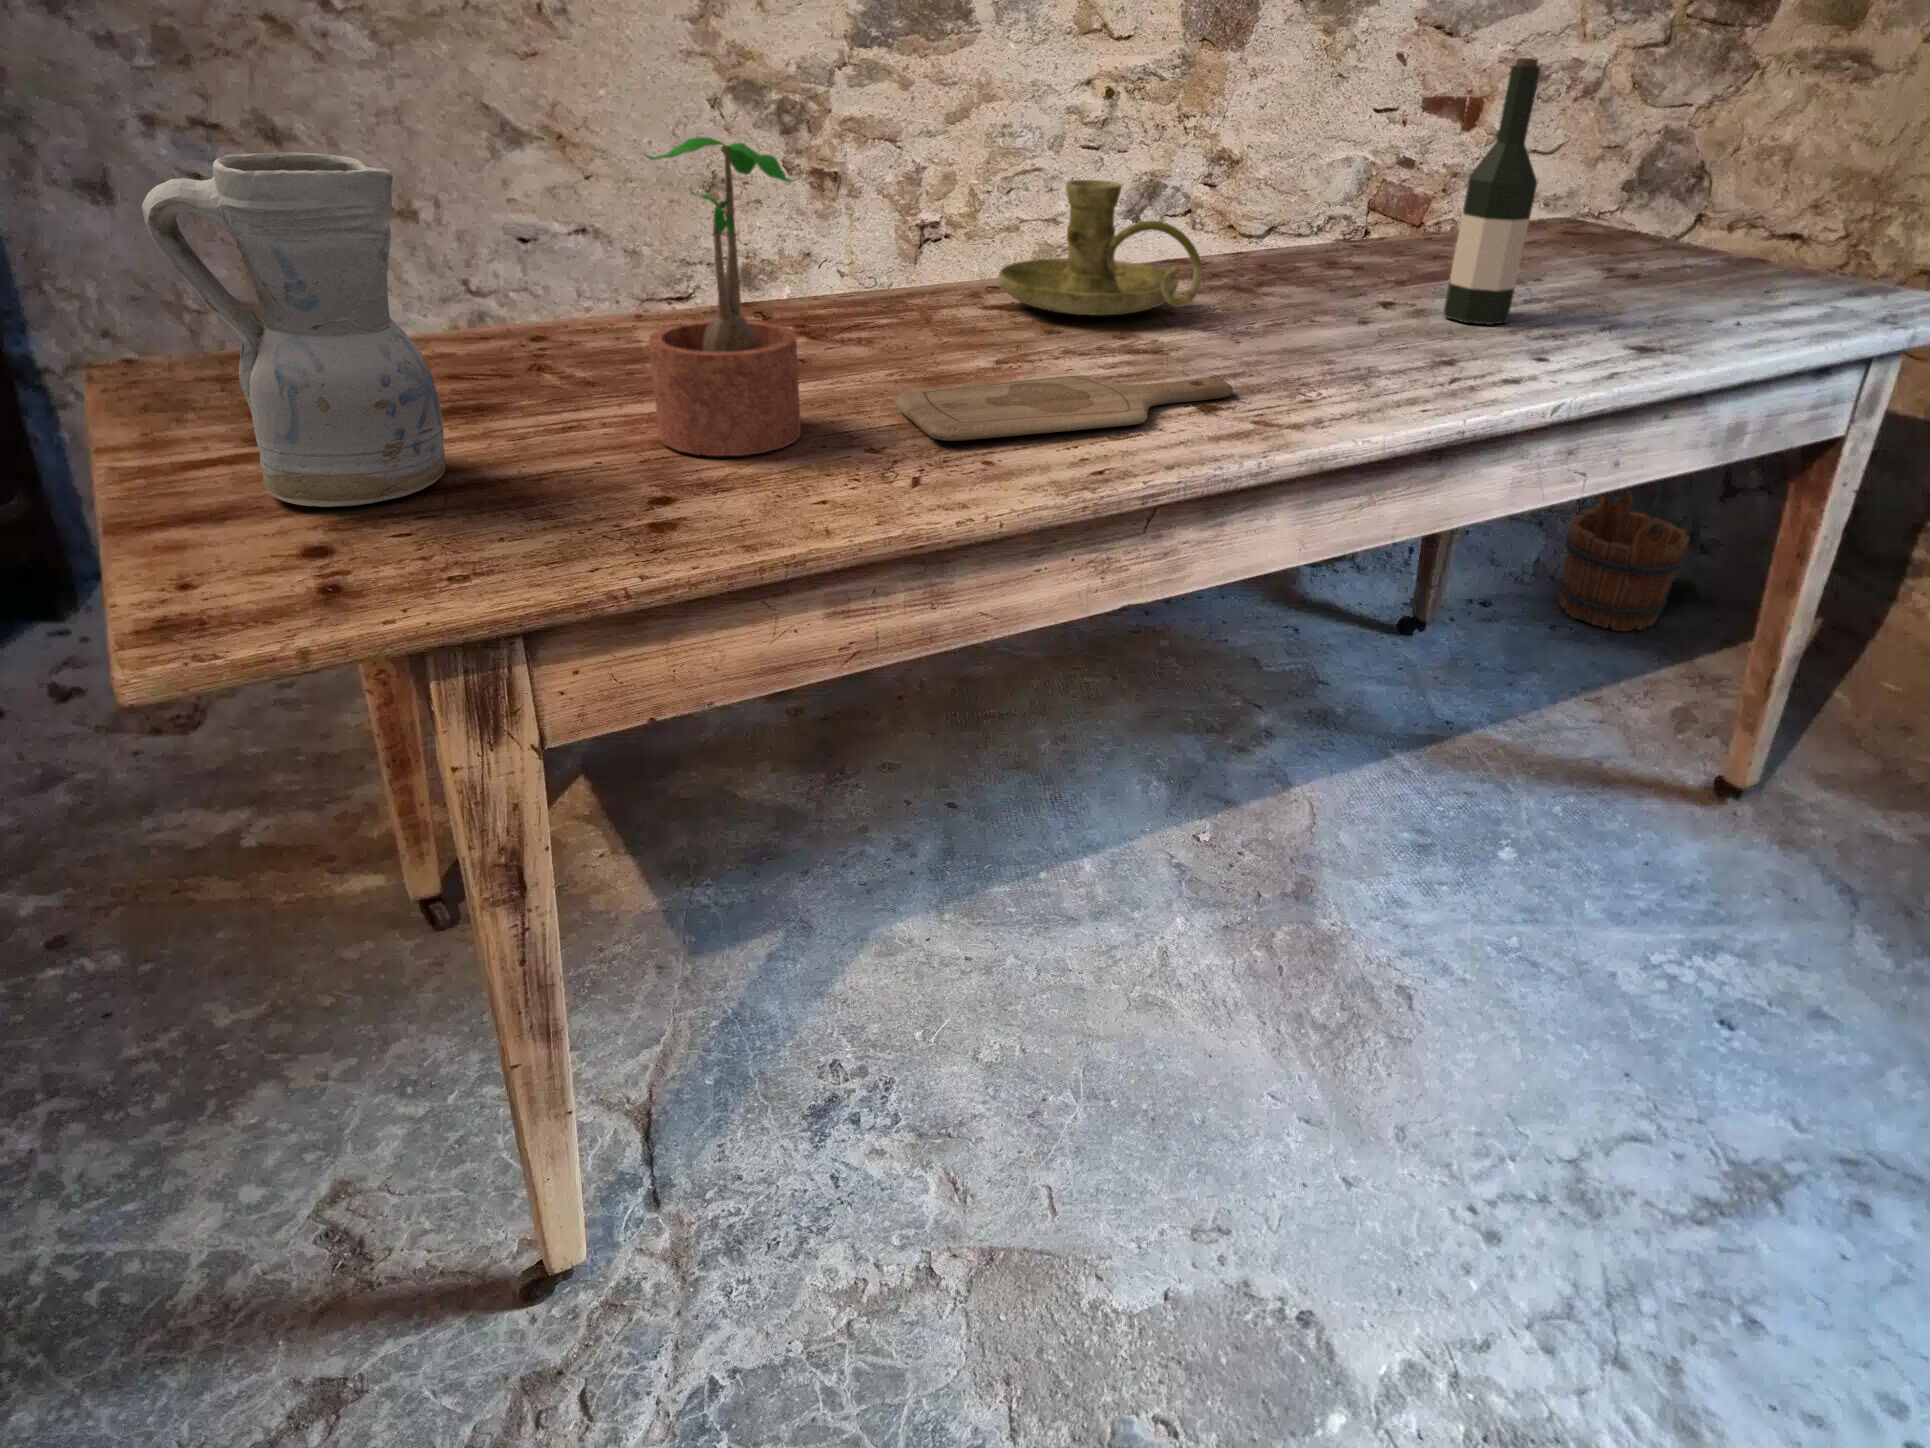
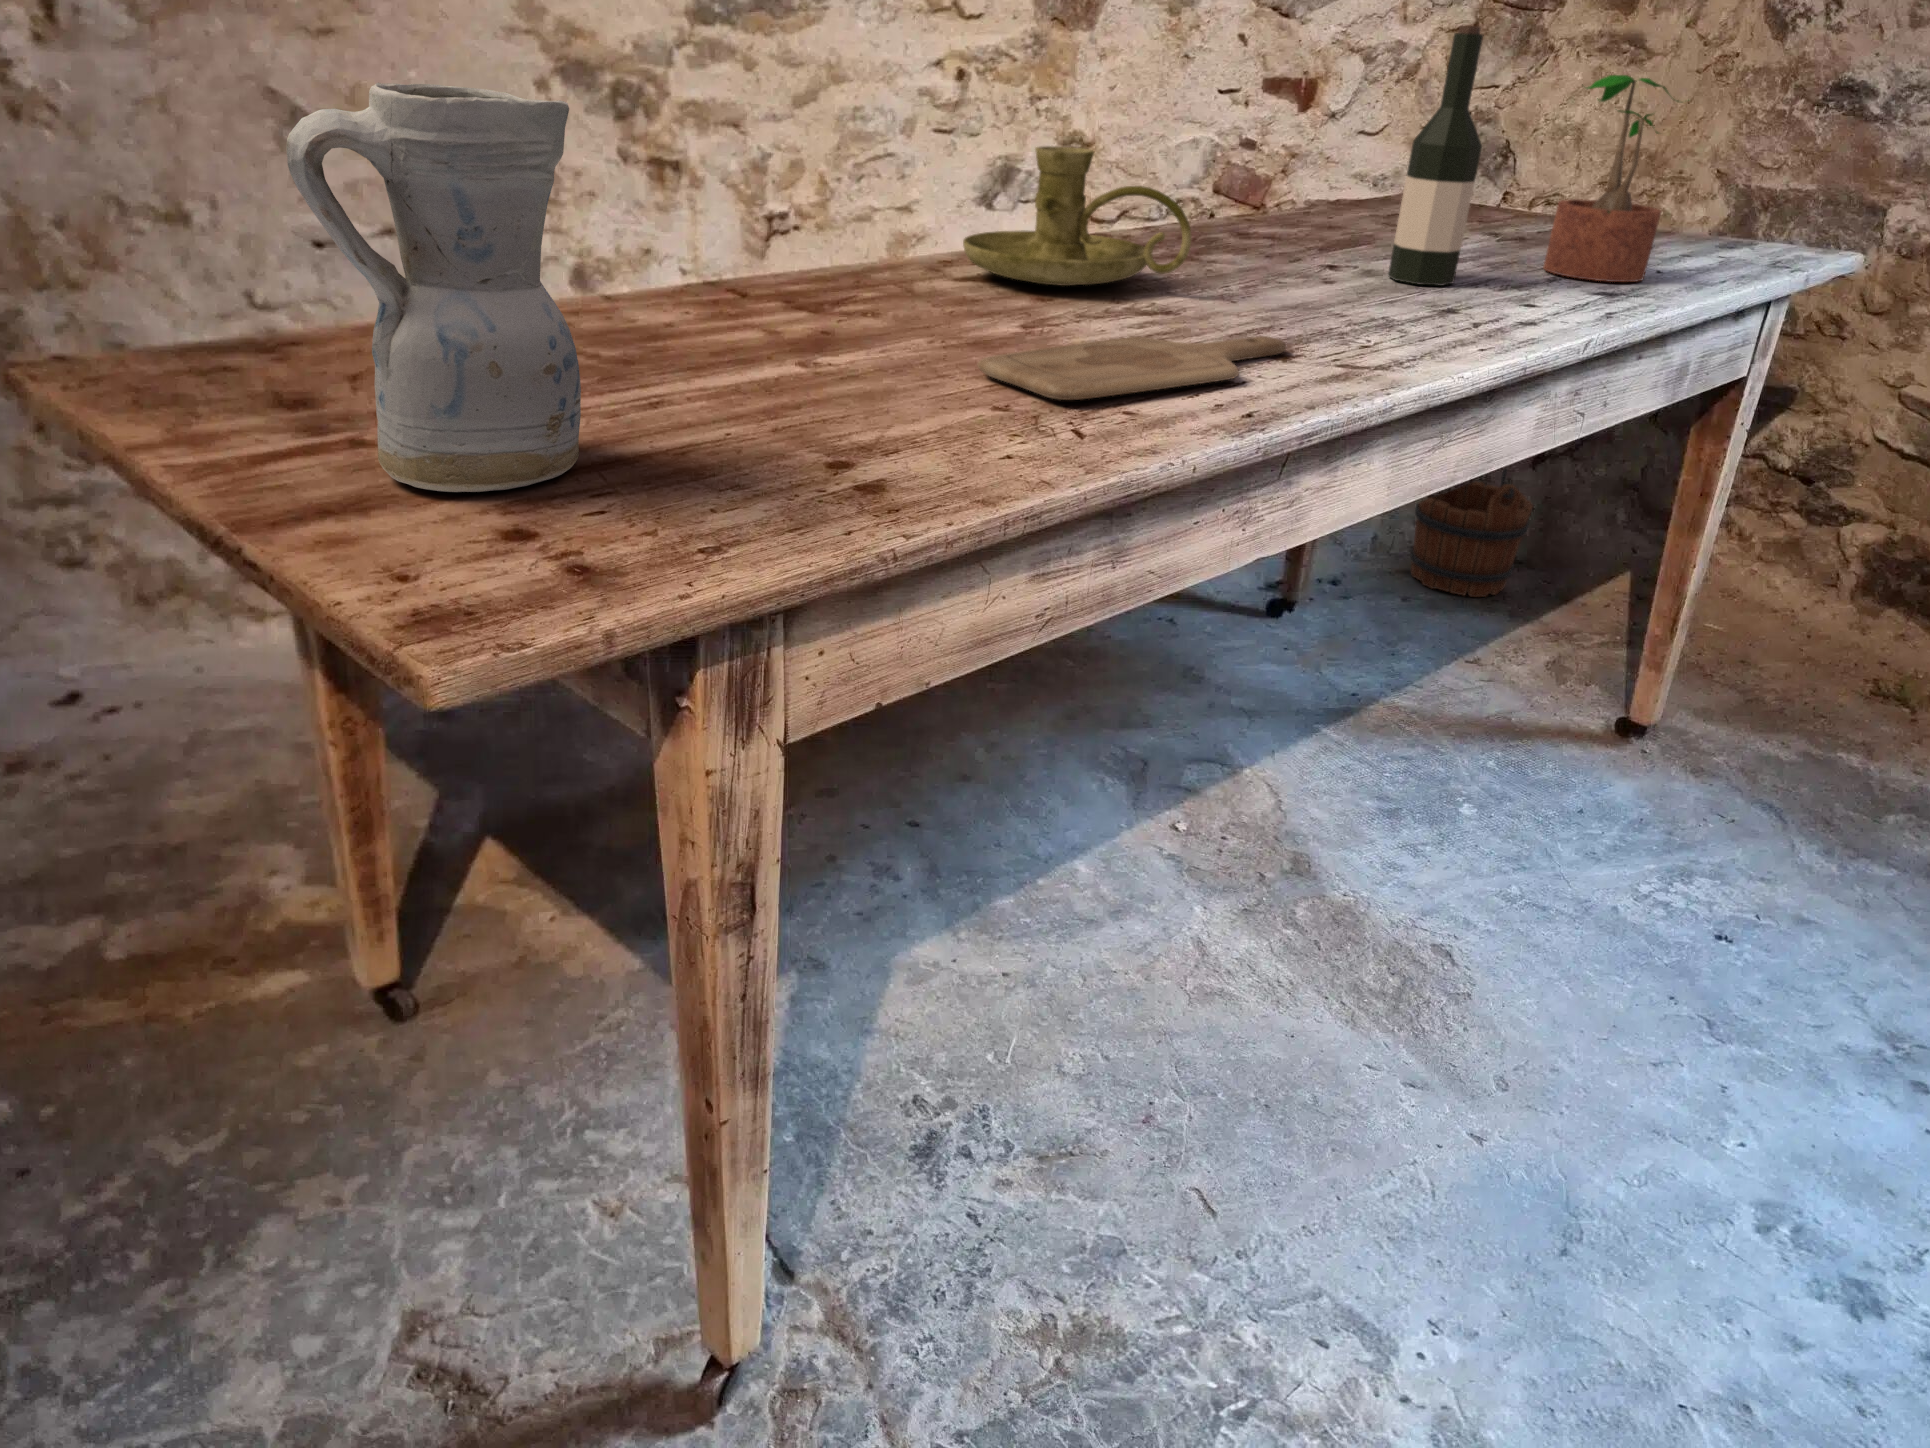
potted plant: present [644,137,801,456] -> present [1543,75,1689,282]

